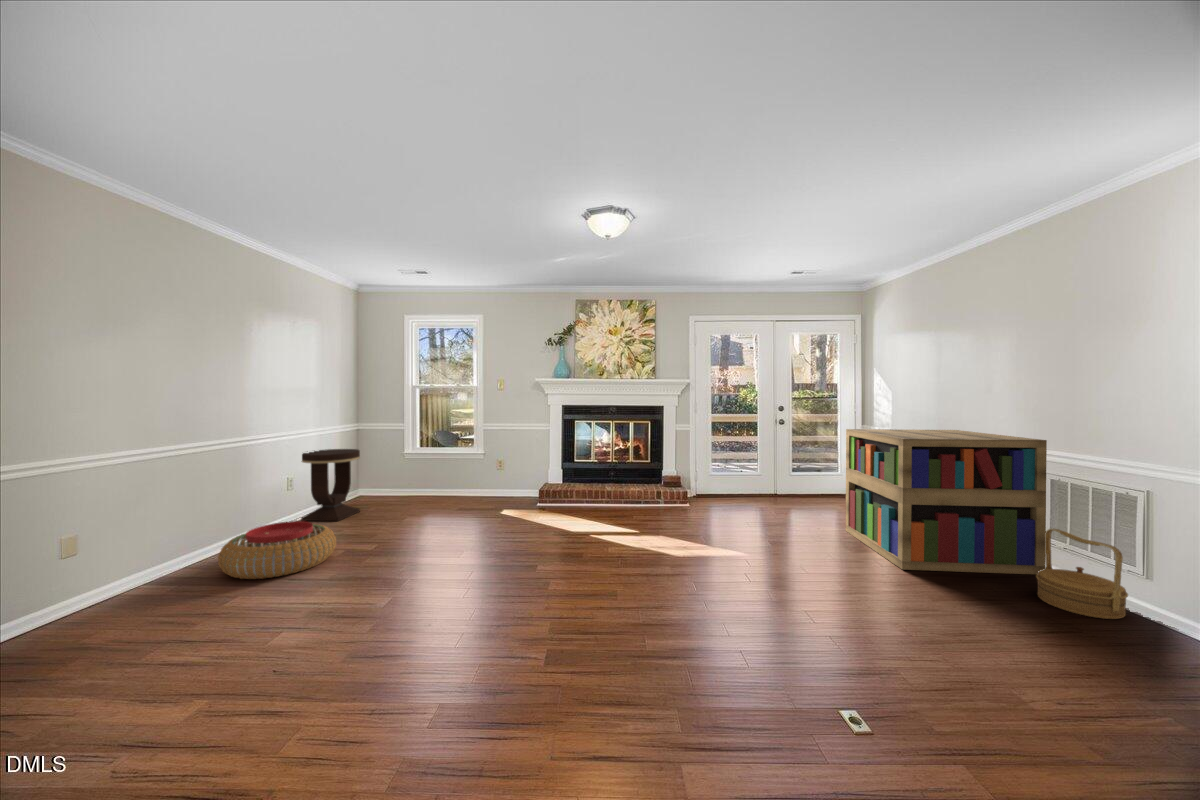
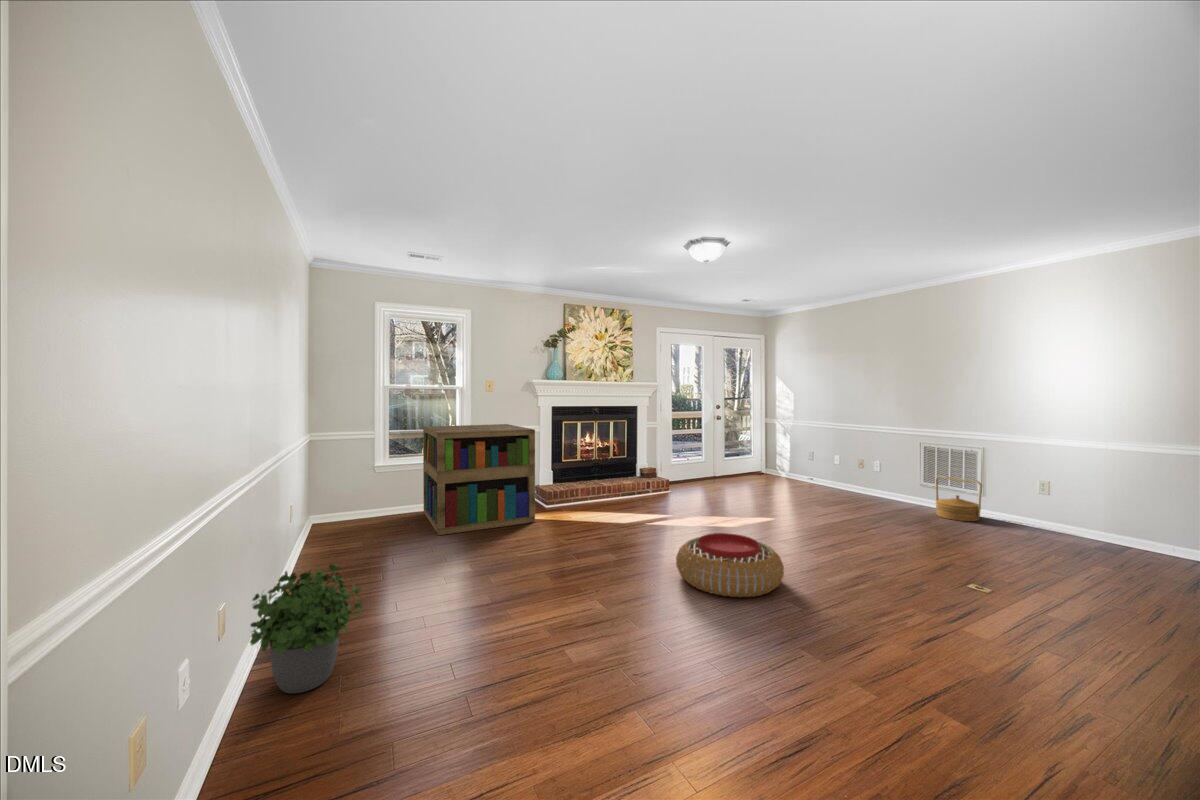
bookshelf: present [846,429,1047,574] -> present [423,424,535,535]
side table: present [301,449,360,521] -> none [303,463,374,556]
pouf: present [218,521,336,579] -> present [676,533,784,597]
potted plant: none [51,523,155,616] -> present [250,564,363,693]

